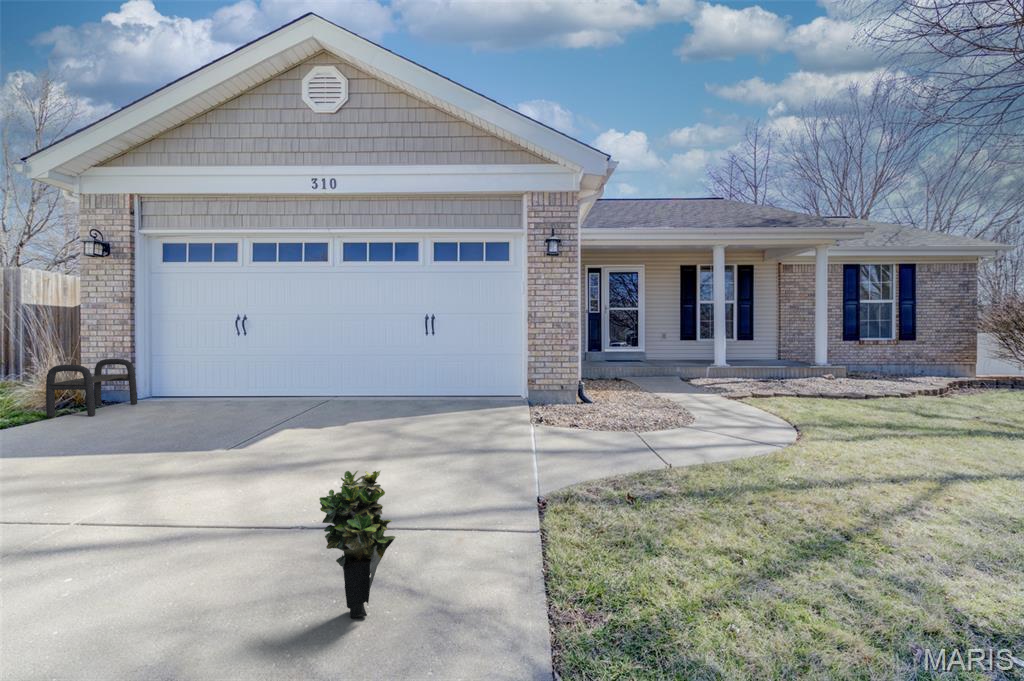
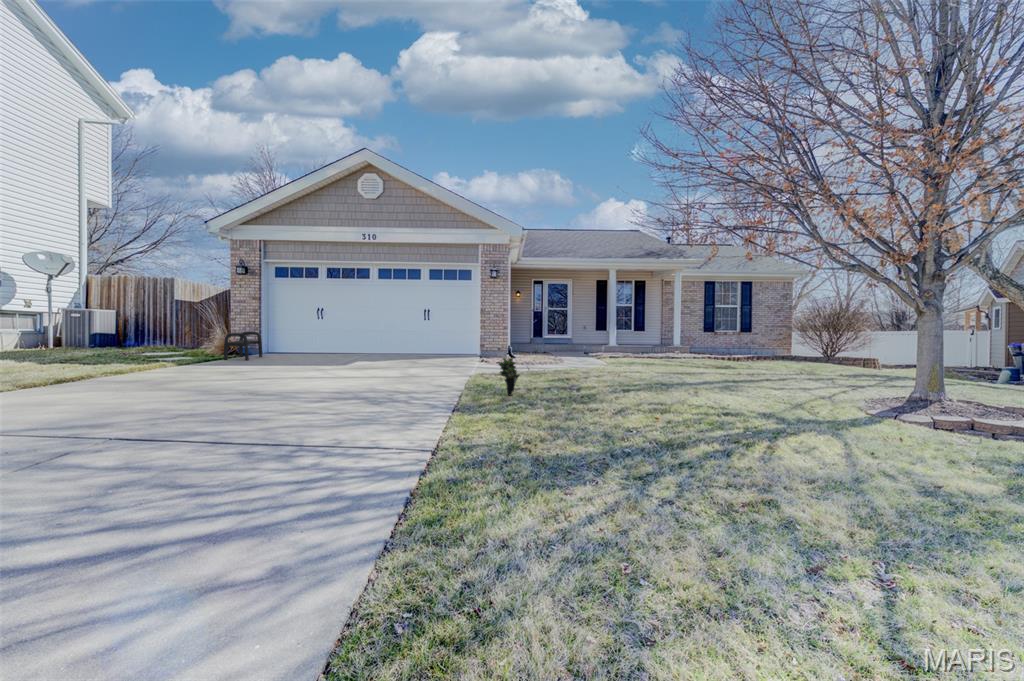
potted plant: present [320,471,396,618] -> present [499,358,519,395]

